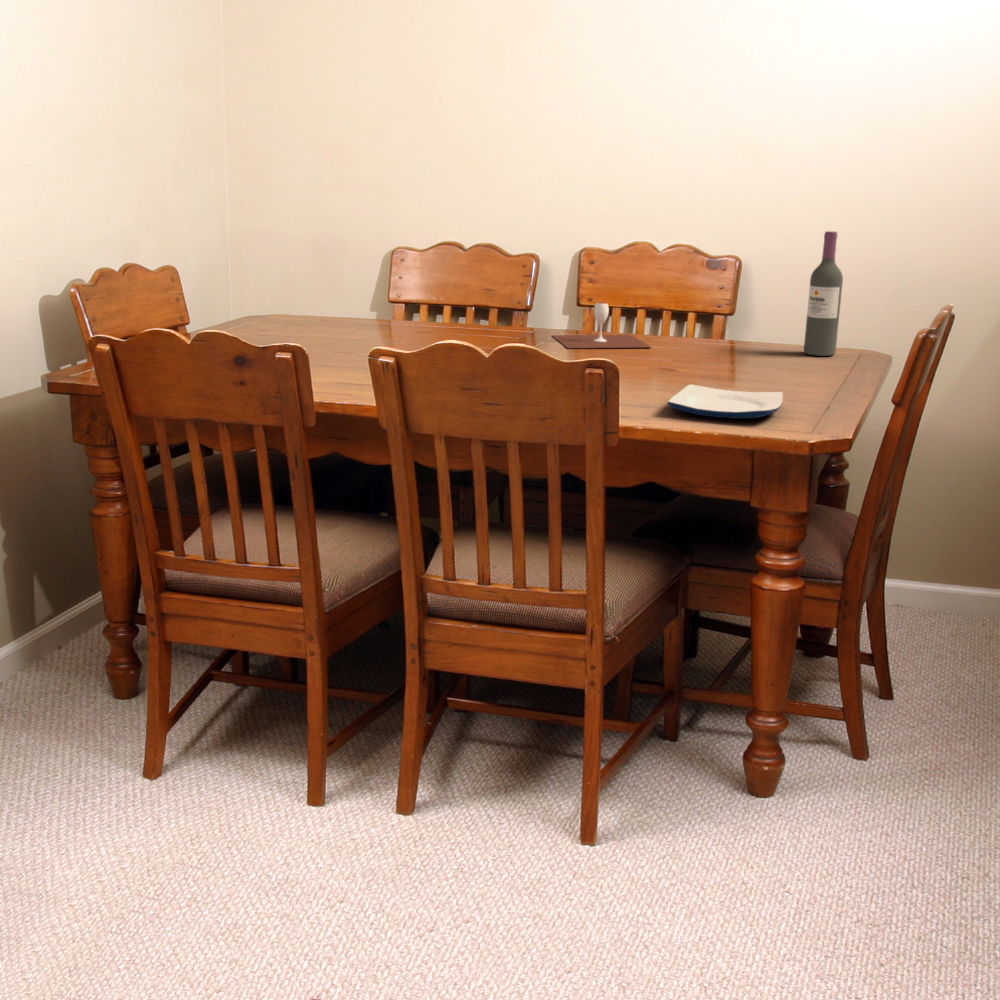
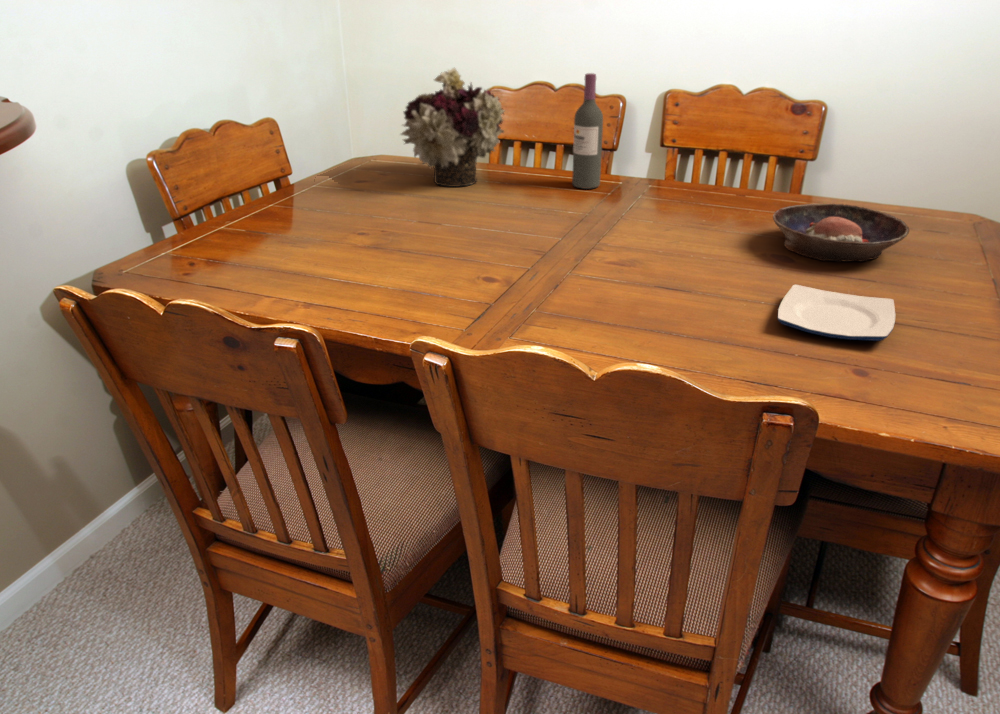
flower arrangement: none [304,216,414,336] -> present [401,68,505,187]
wine bottle: present [804,231,843,356] -> present [572,73,603,189]
wine glass: present [553,303,651,348] -> none [638,156,739,207]
bowl: none [677,335,809,379] -> present [773,204,909,262]

